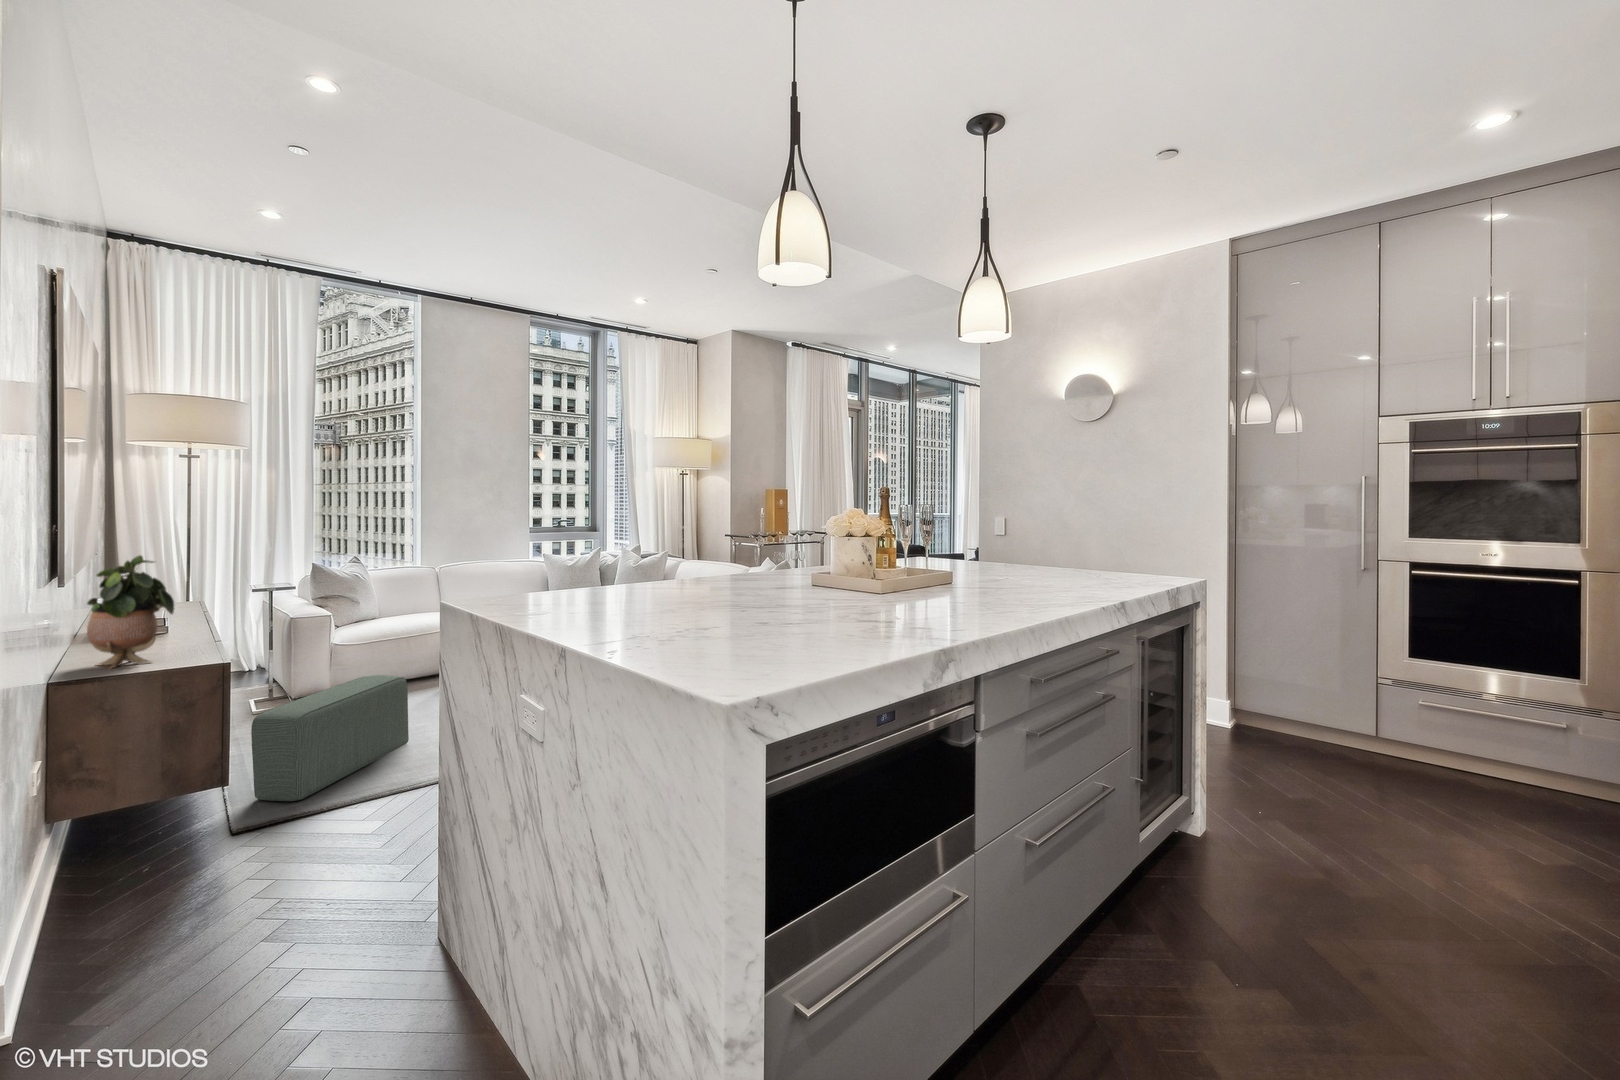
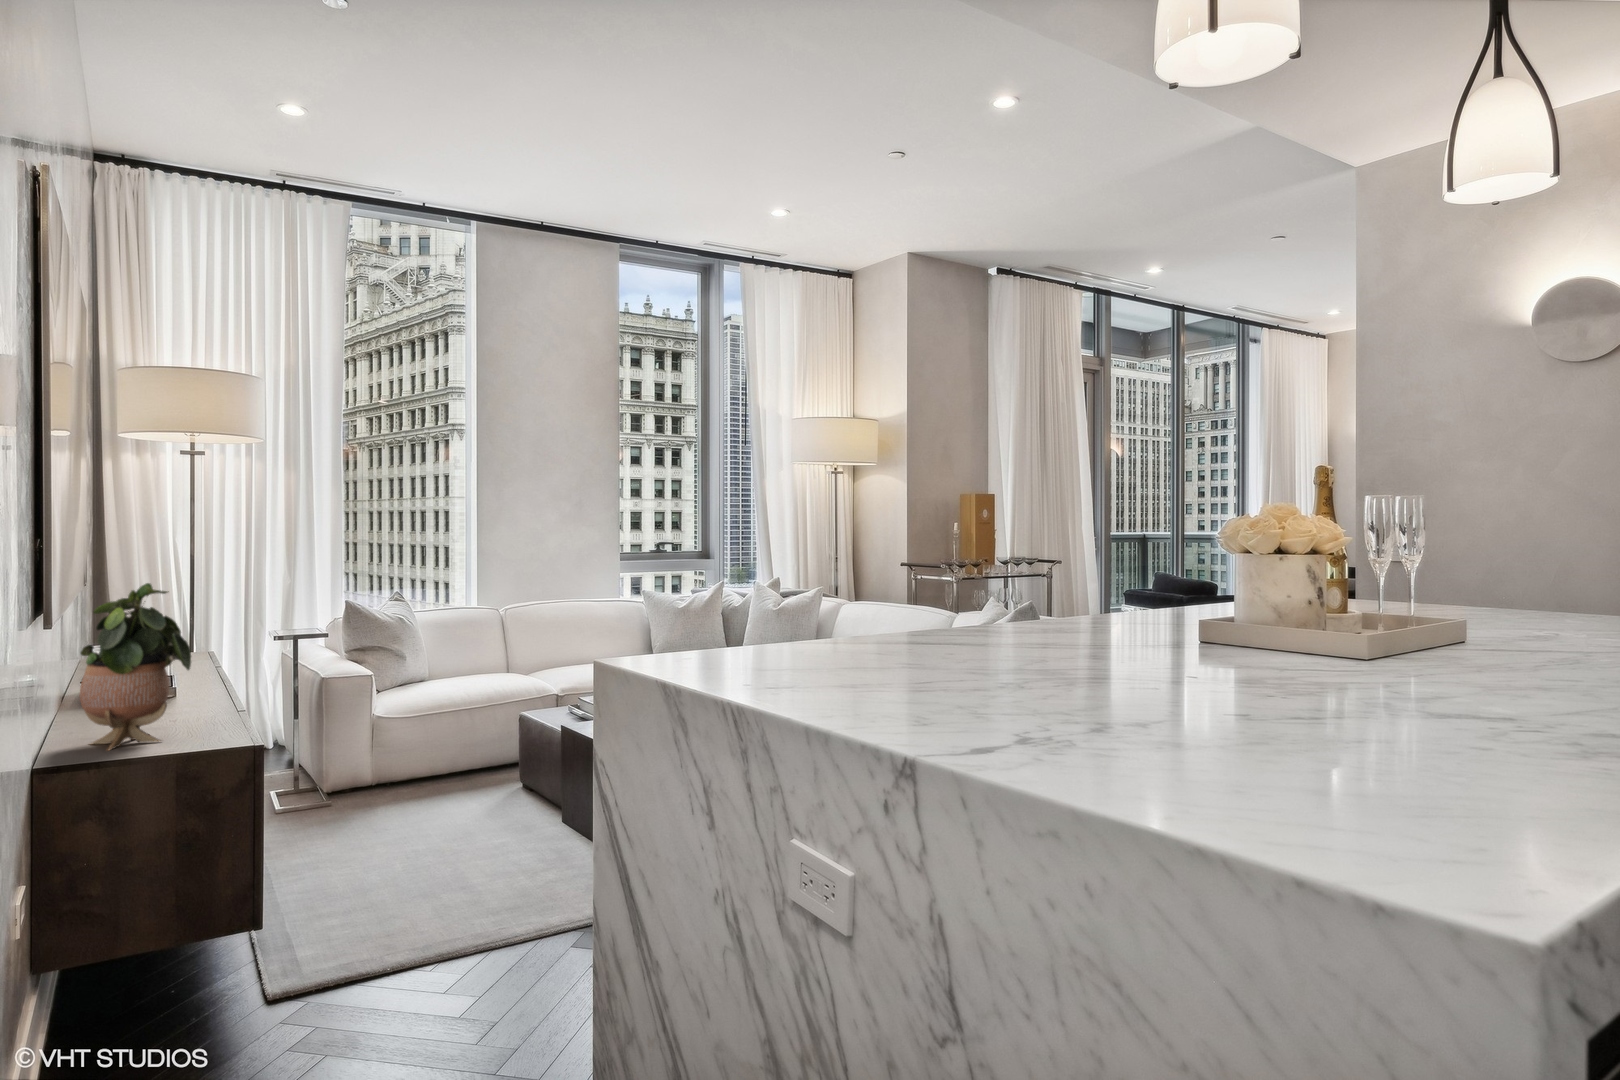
pouf: present [251,675,409,801] -> none [286,765,488,955]

